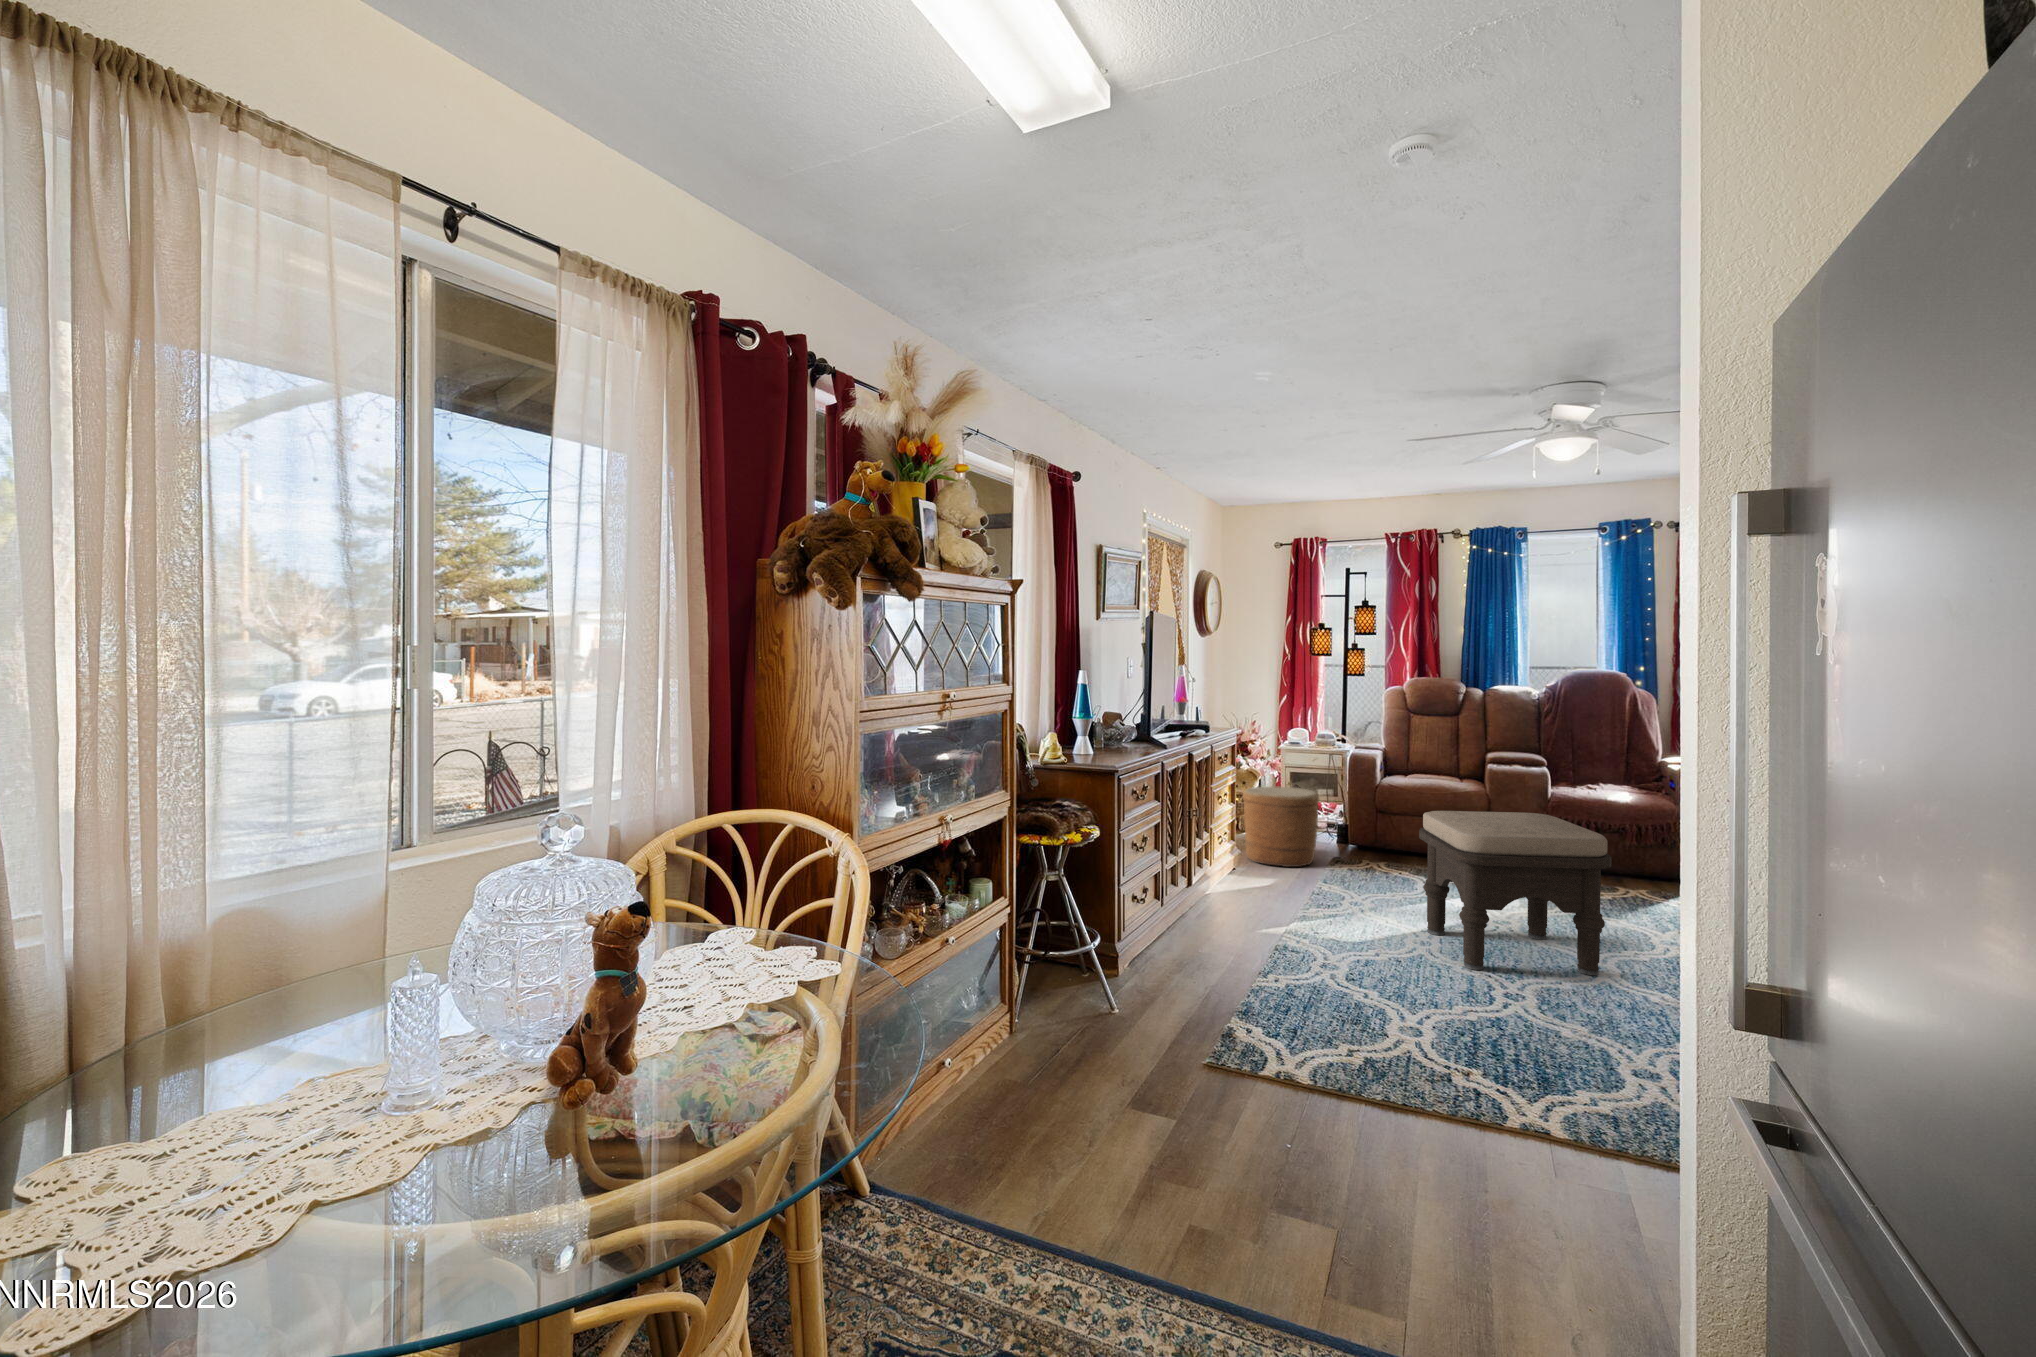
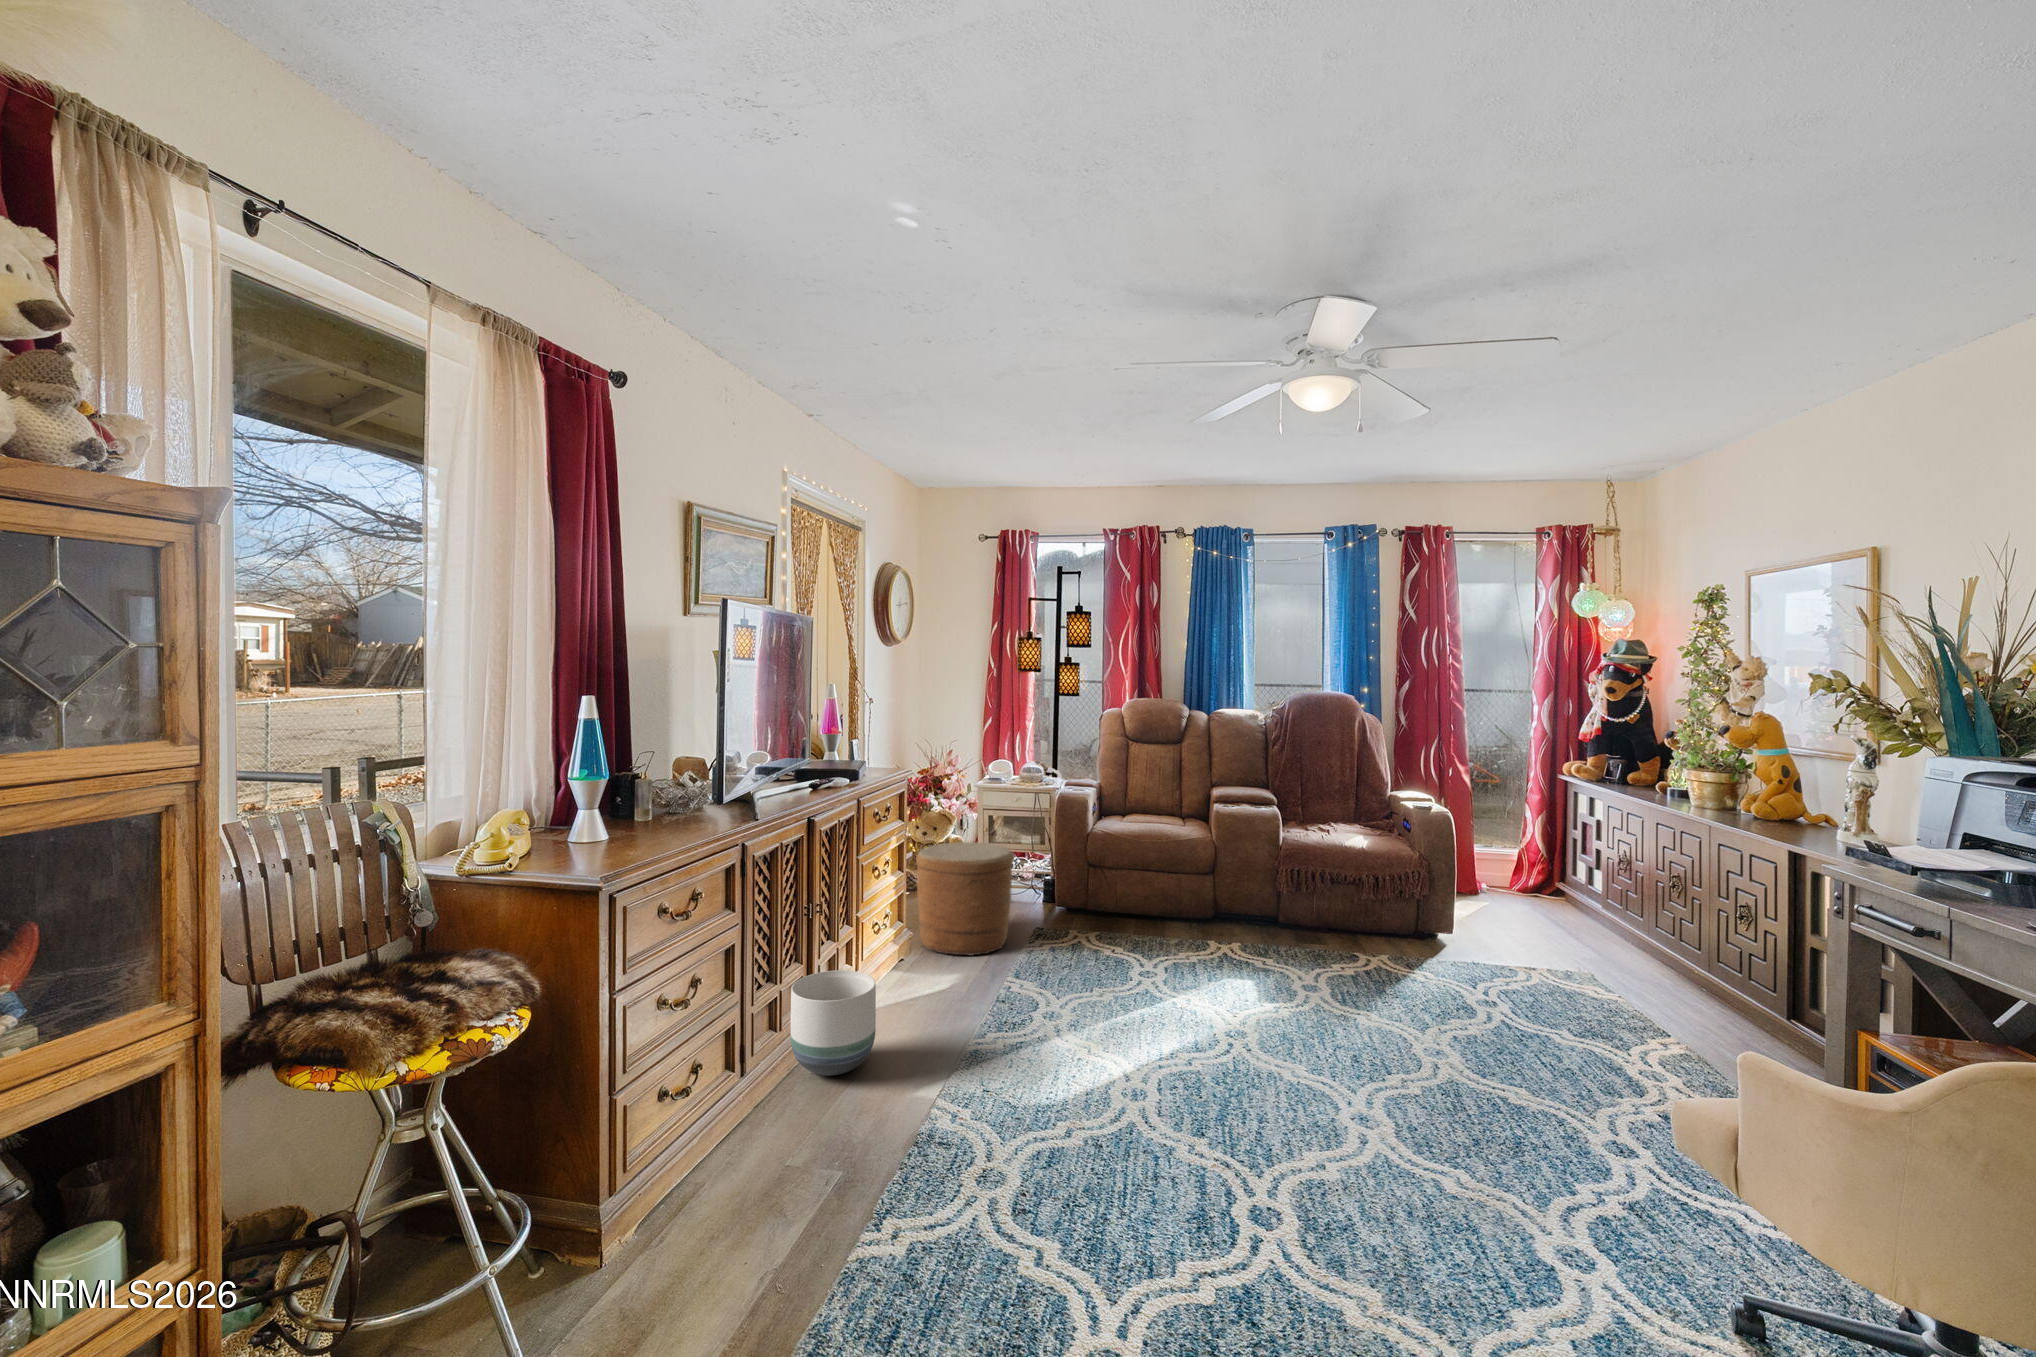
ottoman: present [1419,811,1612,975] -> none [1125,891,1377,1158]
planter: none [1186,854,1241,916] -> present [791,970,876,1076]

